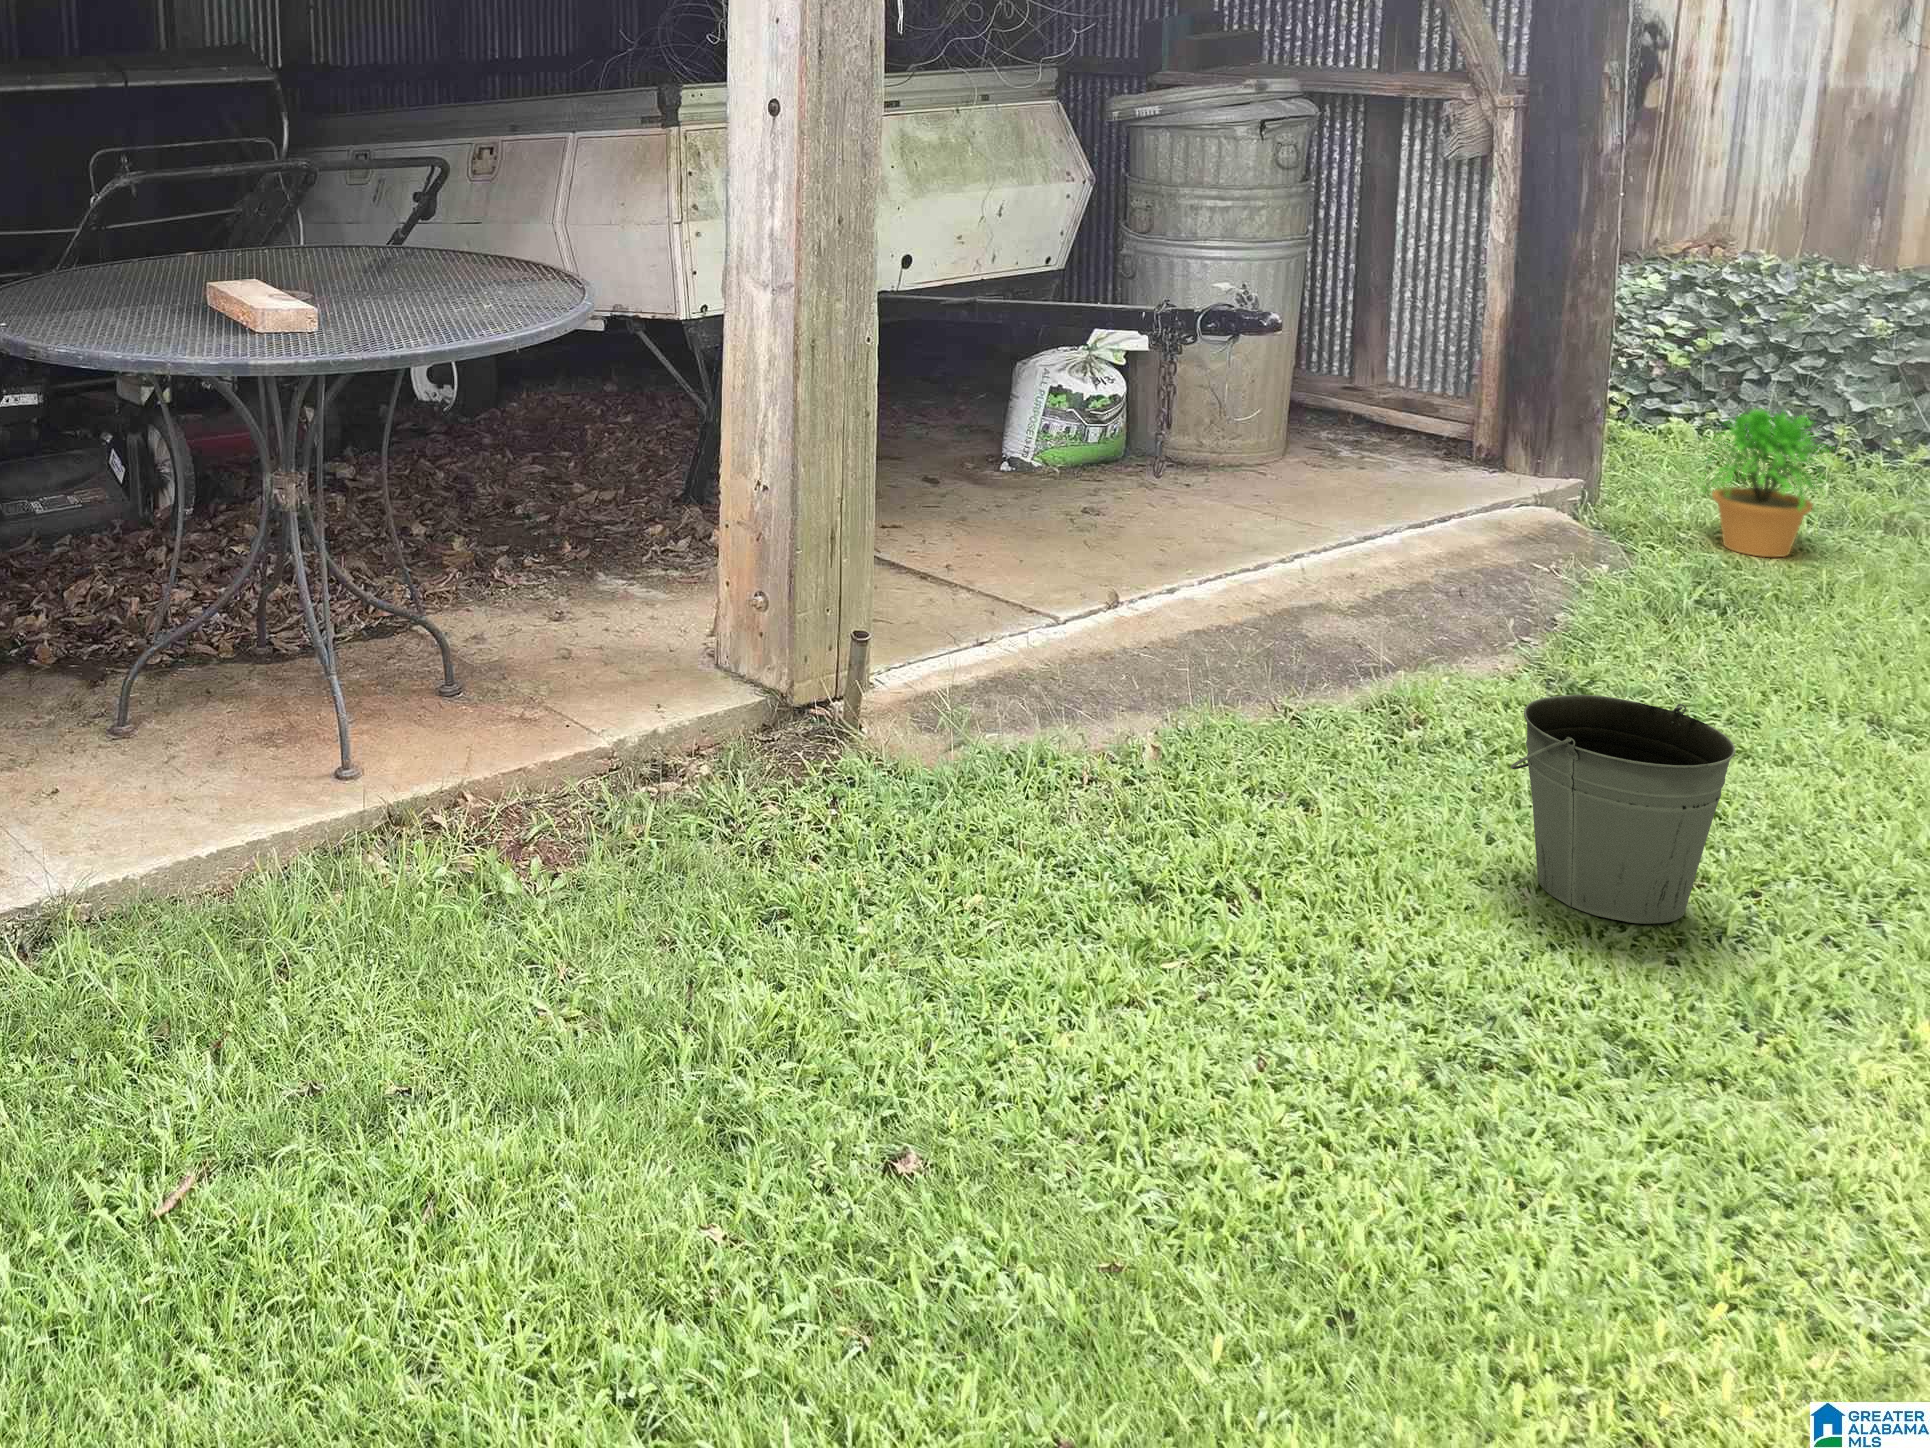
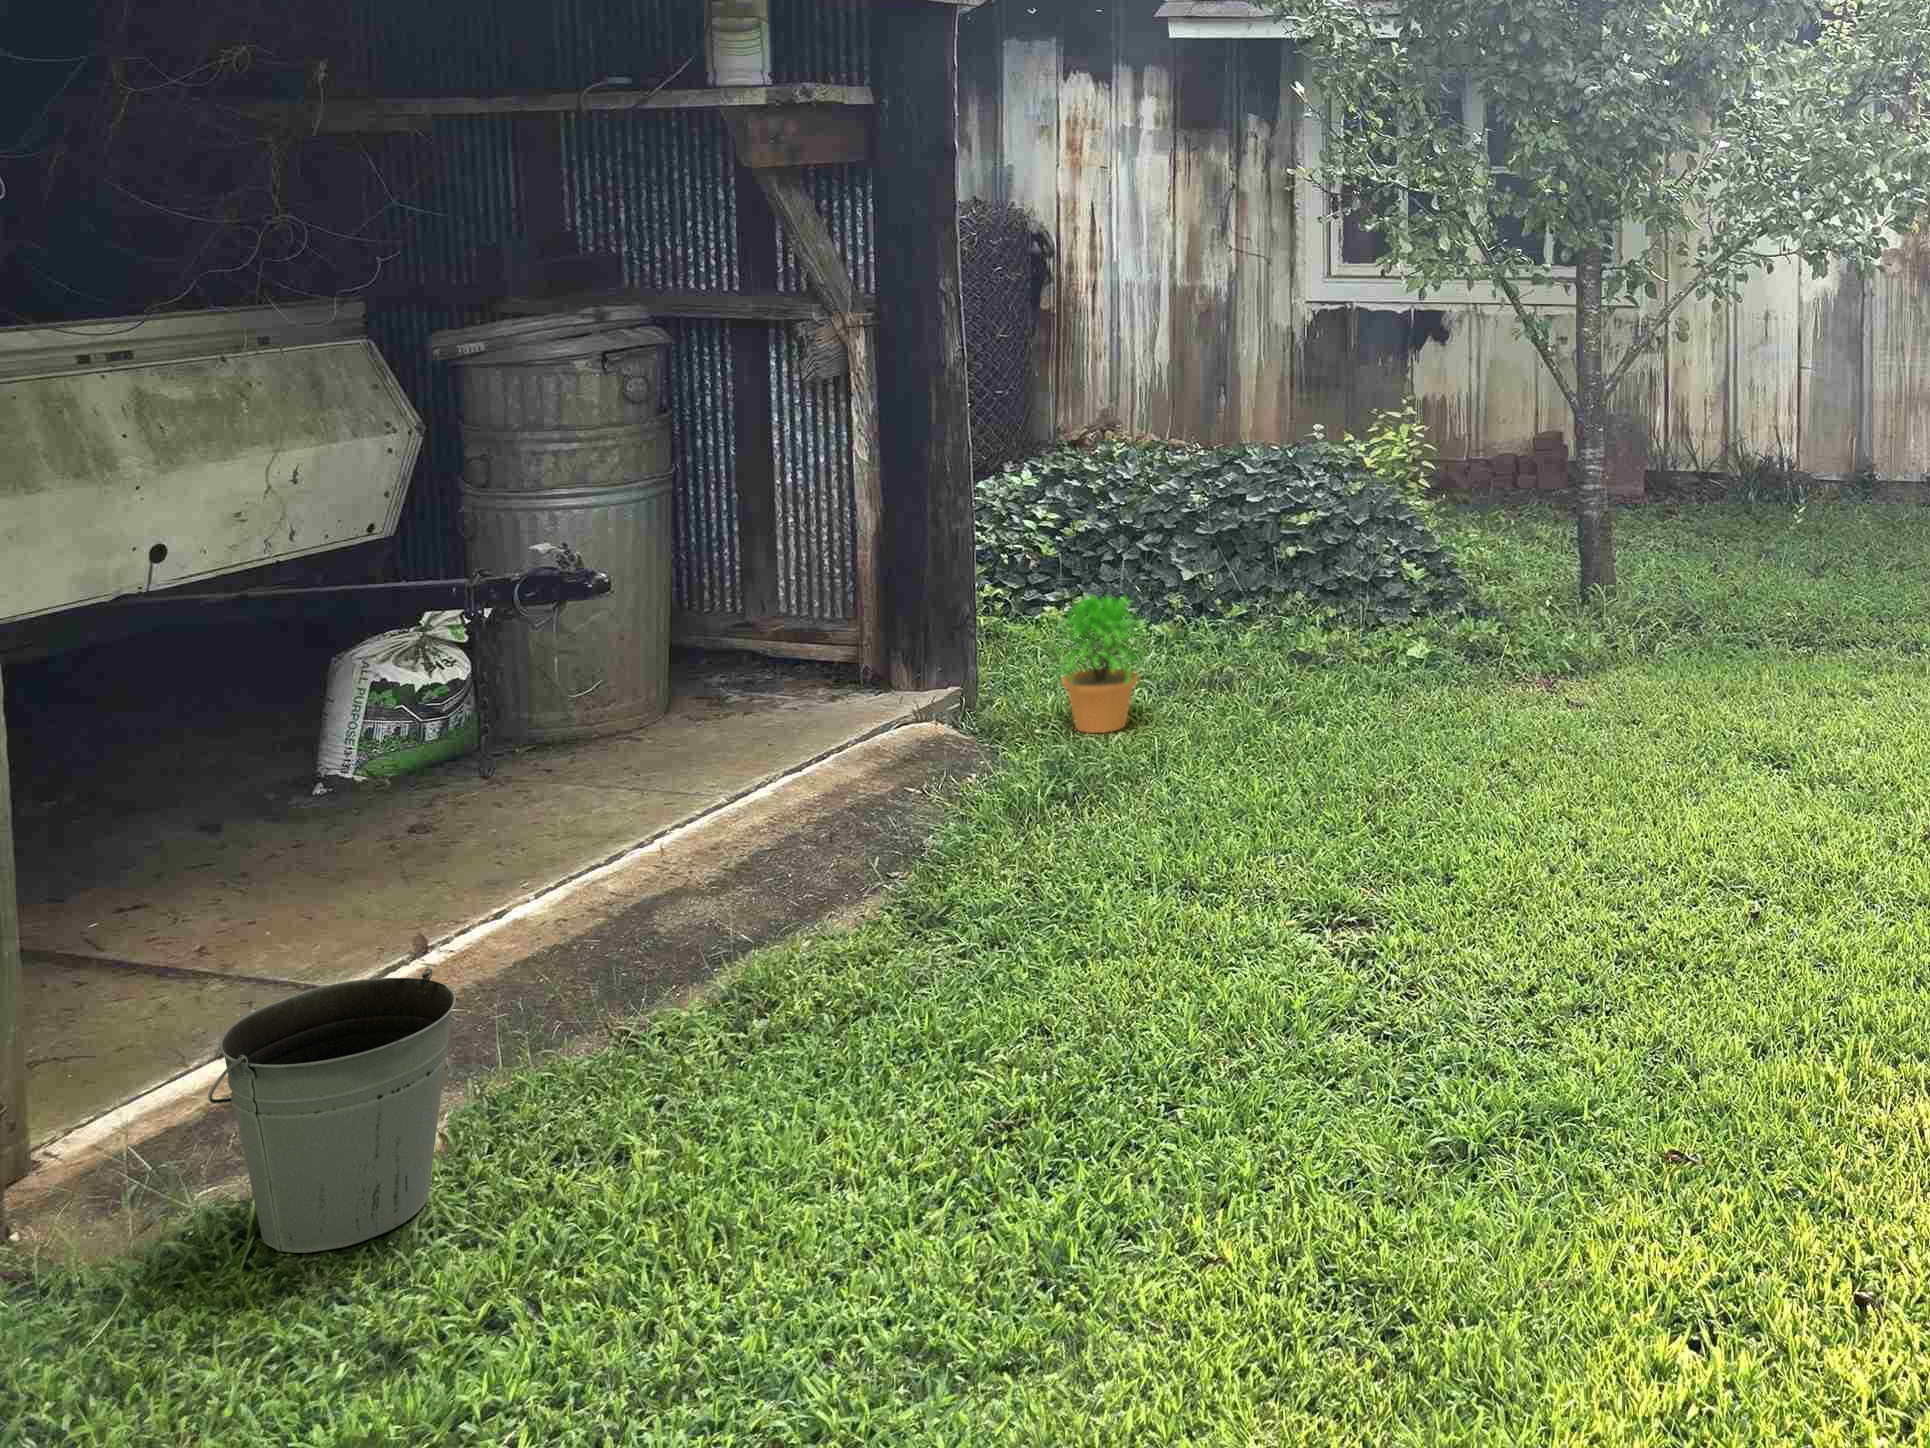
bucket: present [1511,695,1736,924] -> present [208,968,456,1253]

